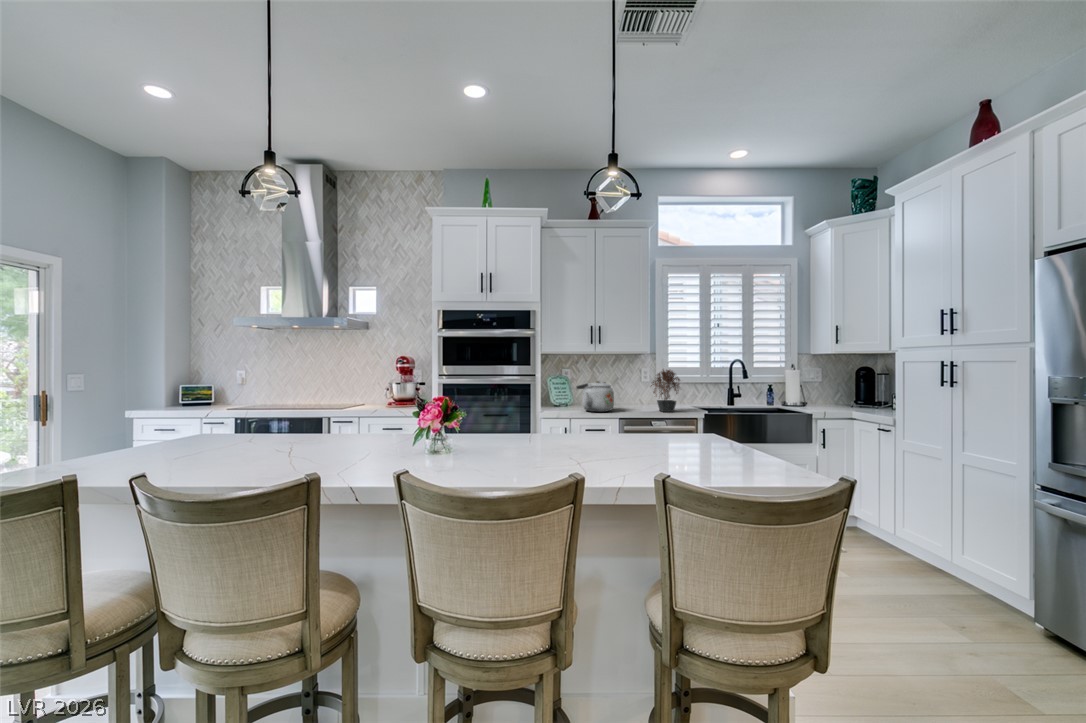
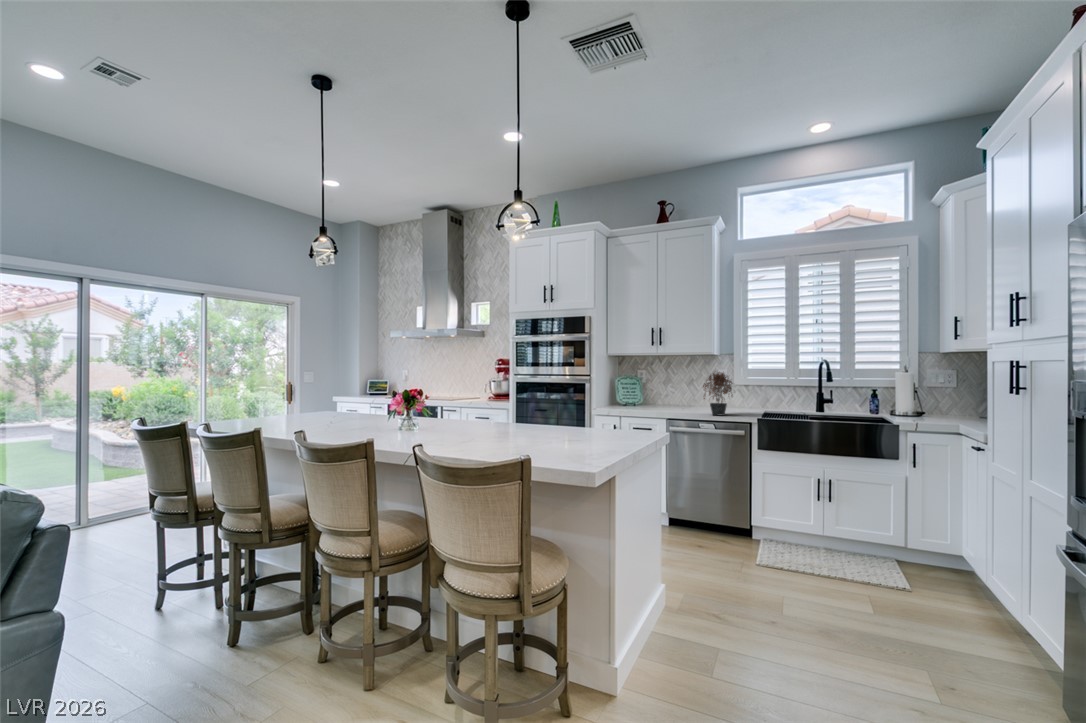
kettle: present [576,380,614,412] -> none [629,382,665,412]

